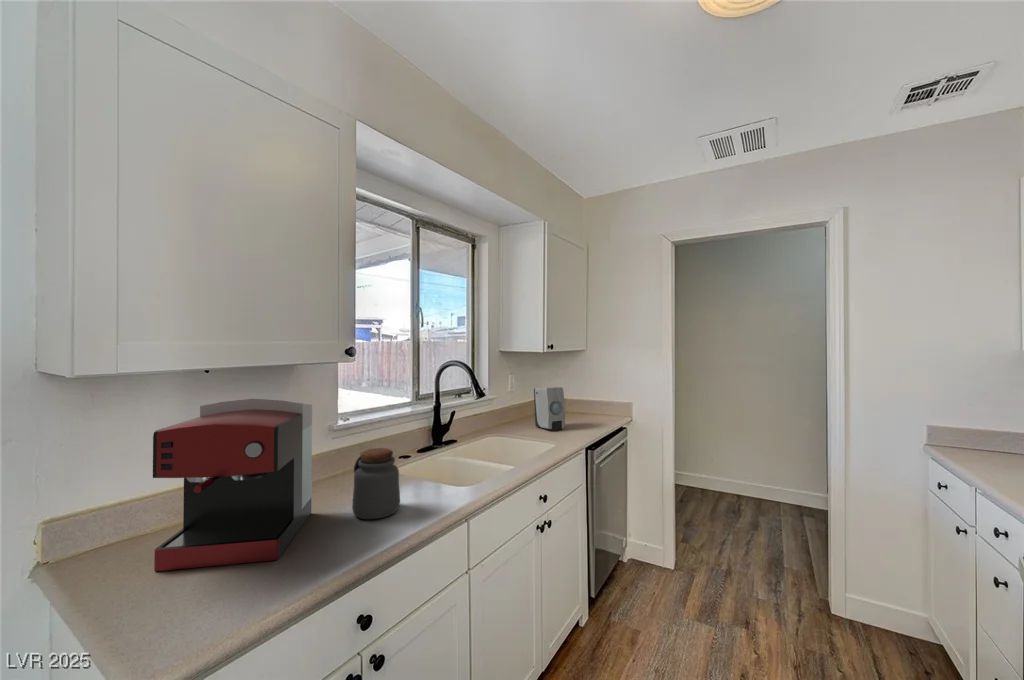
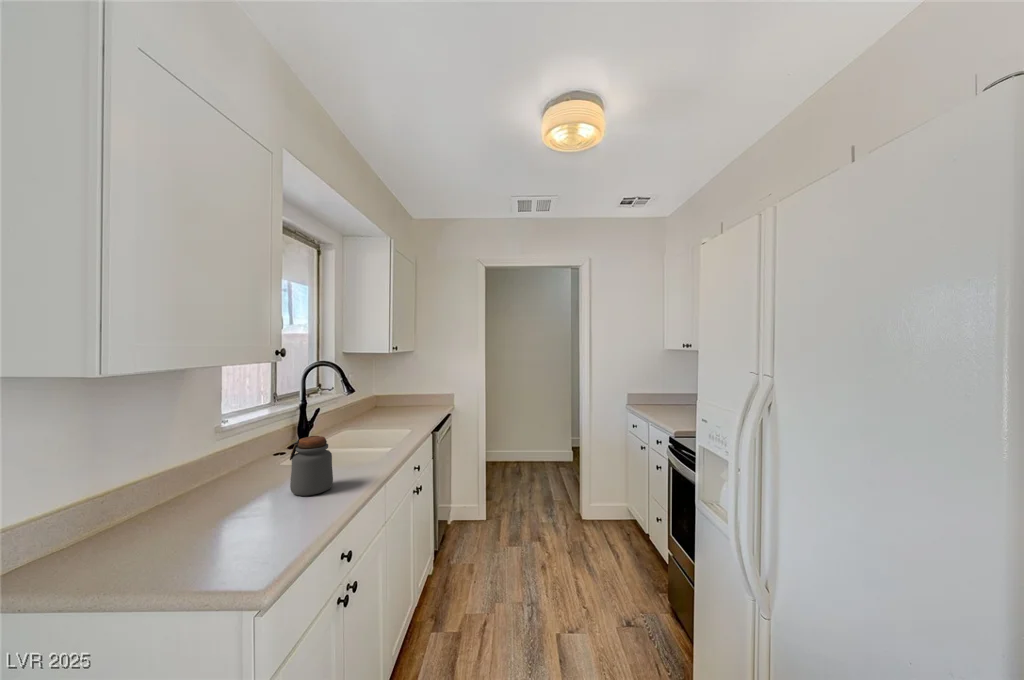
soap dispenser: present [534,387,565,431] -> none [379,383,409,421]
coffee maker: present [153,399,312,571] -> none [143,399,269,562]

